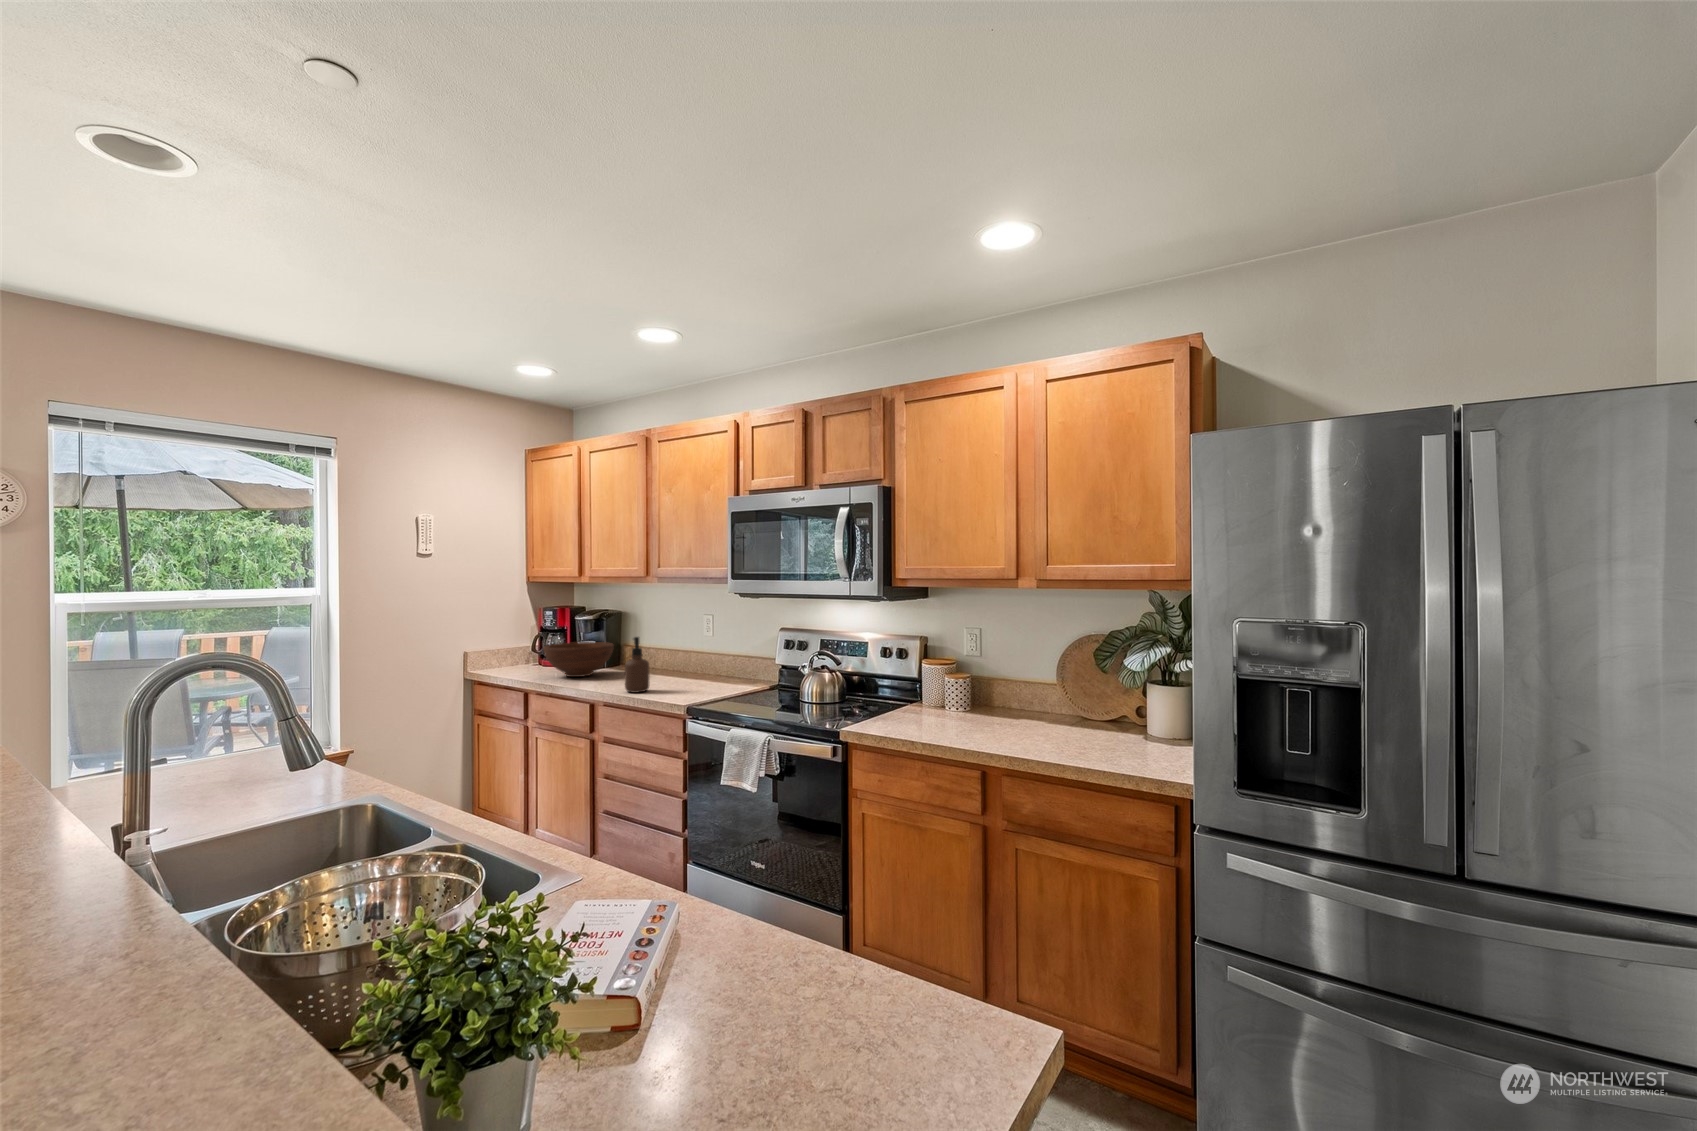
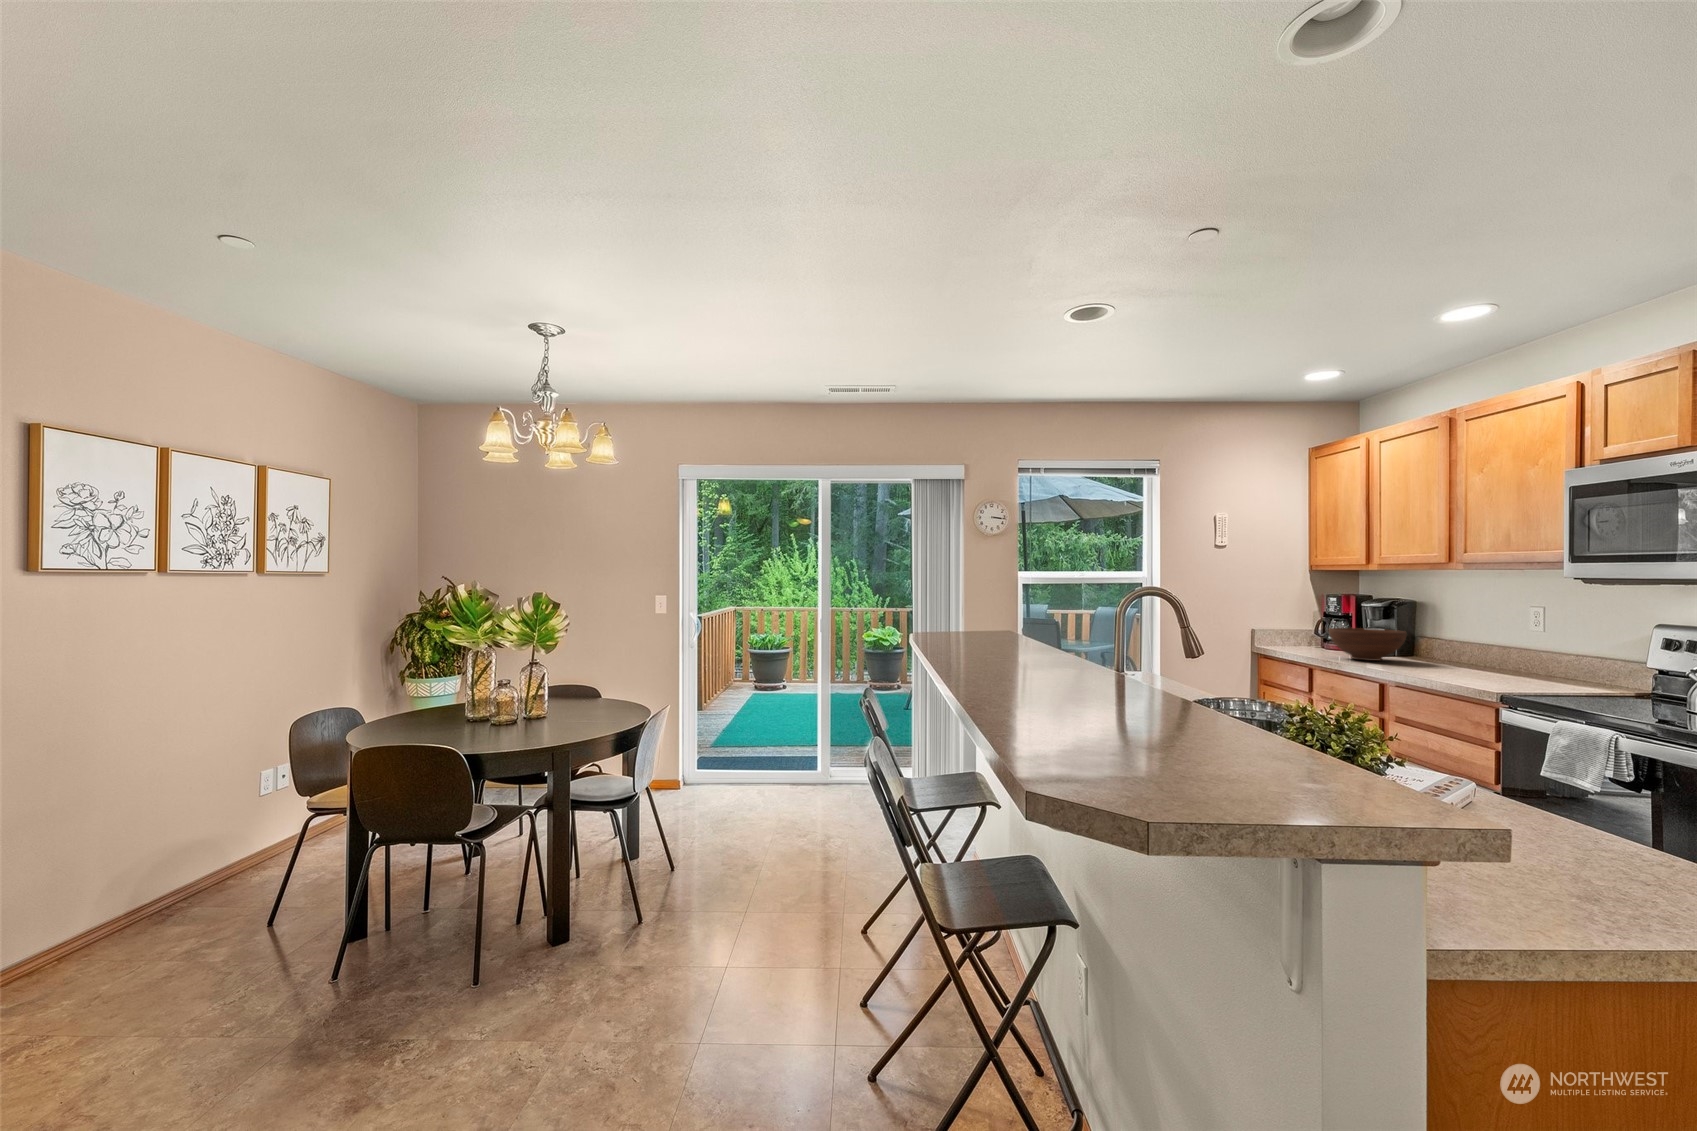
soap dispenser: present [625,637,649,693] -> none [1421,621,1452,678]

